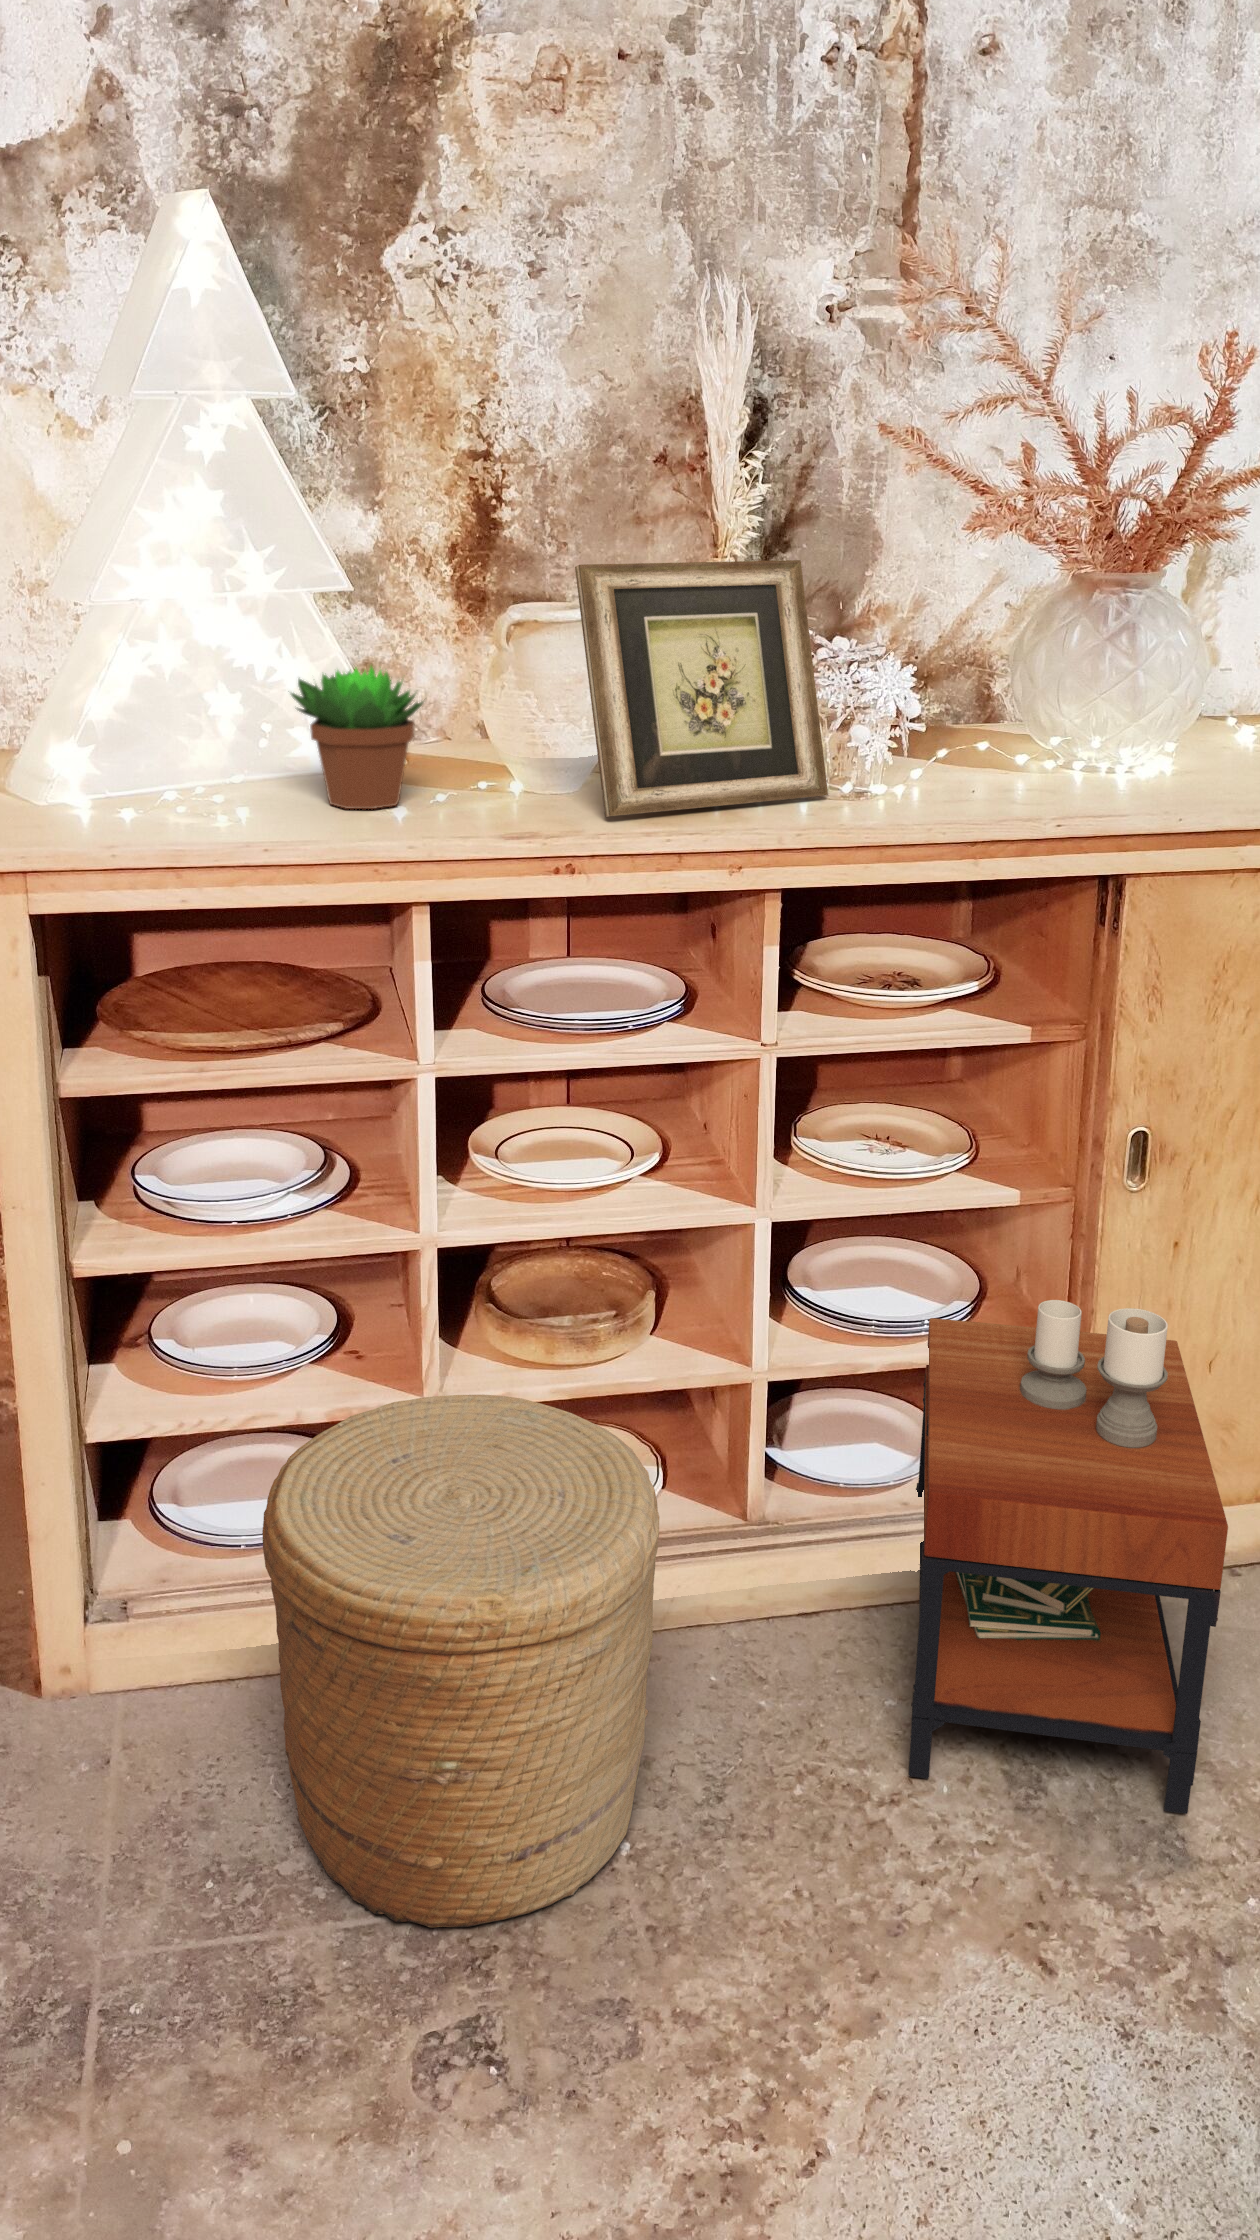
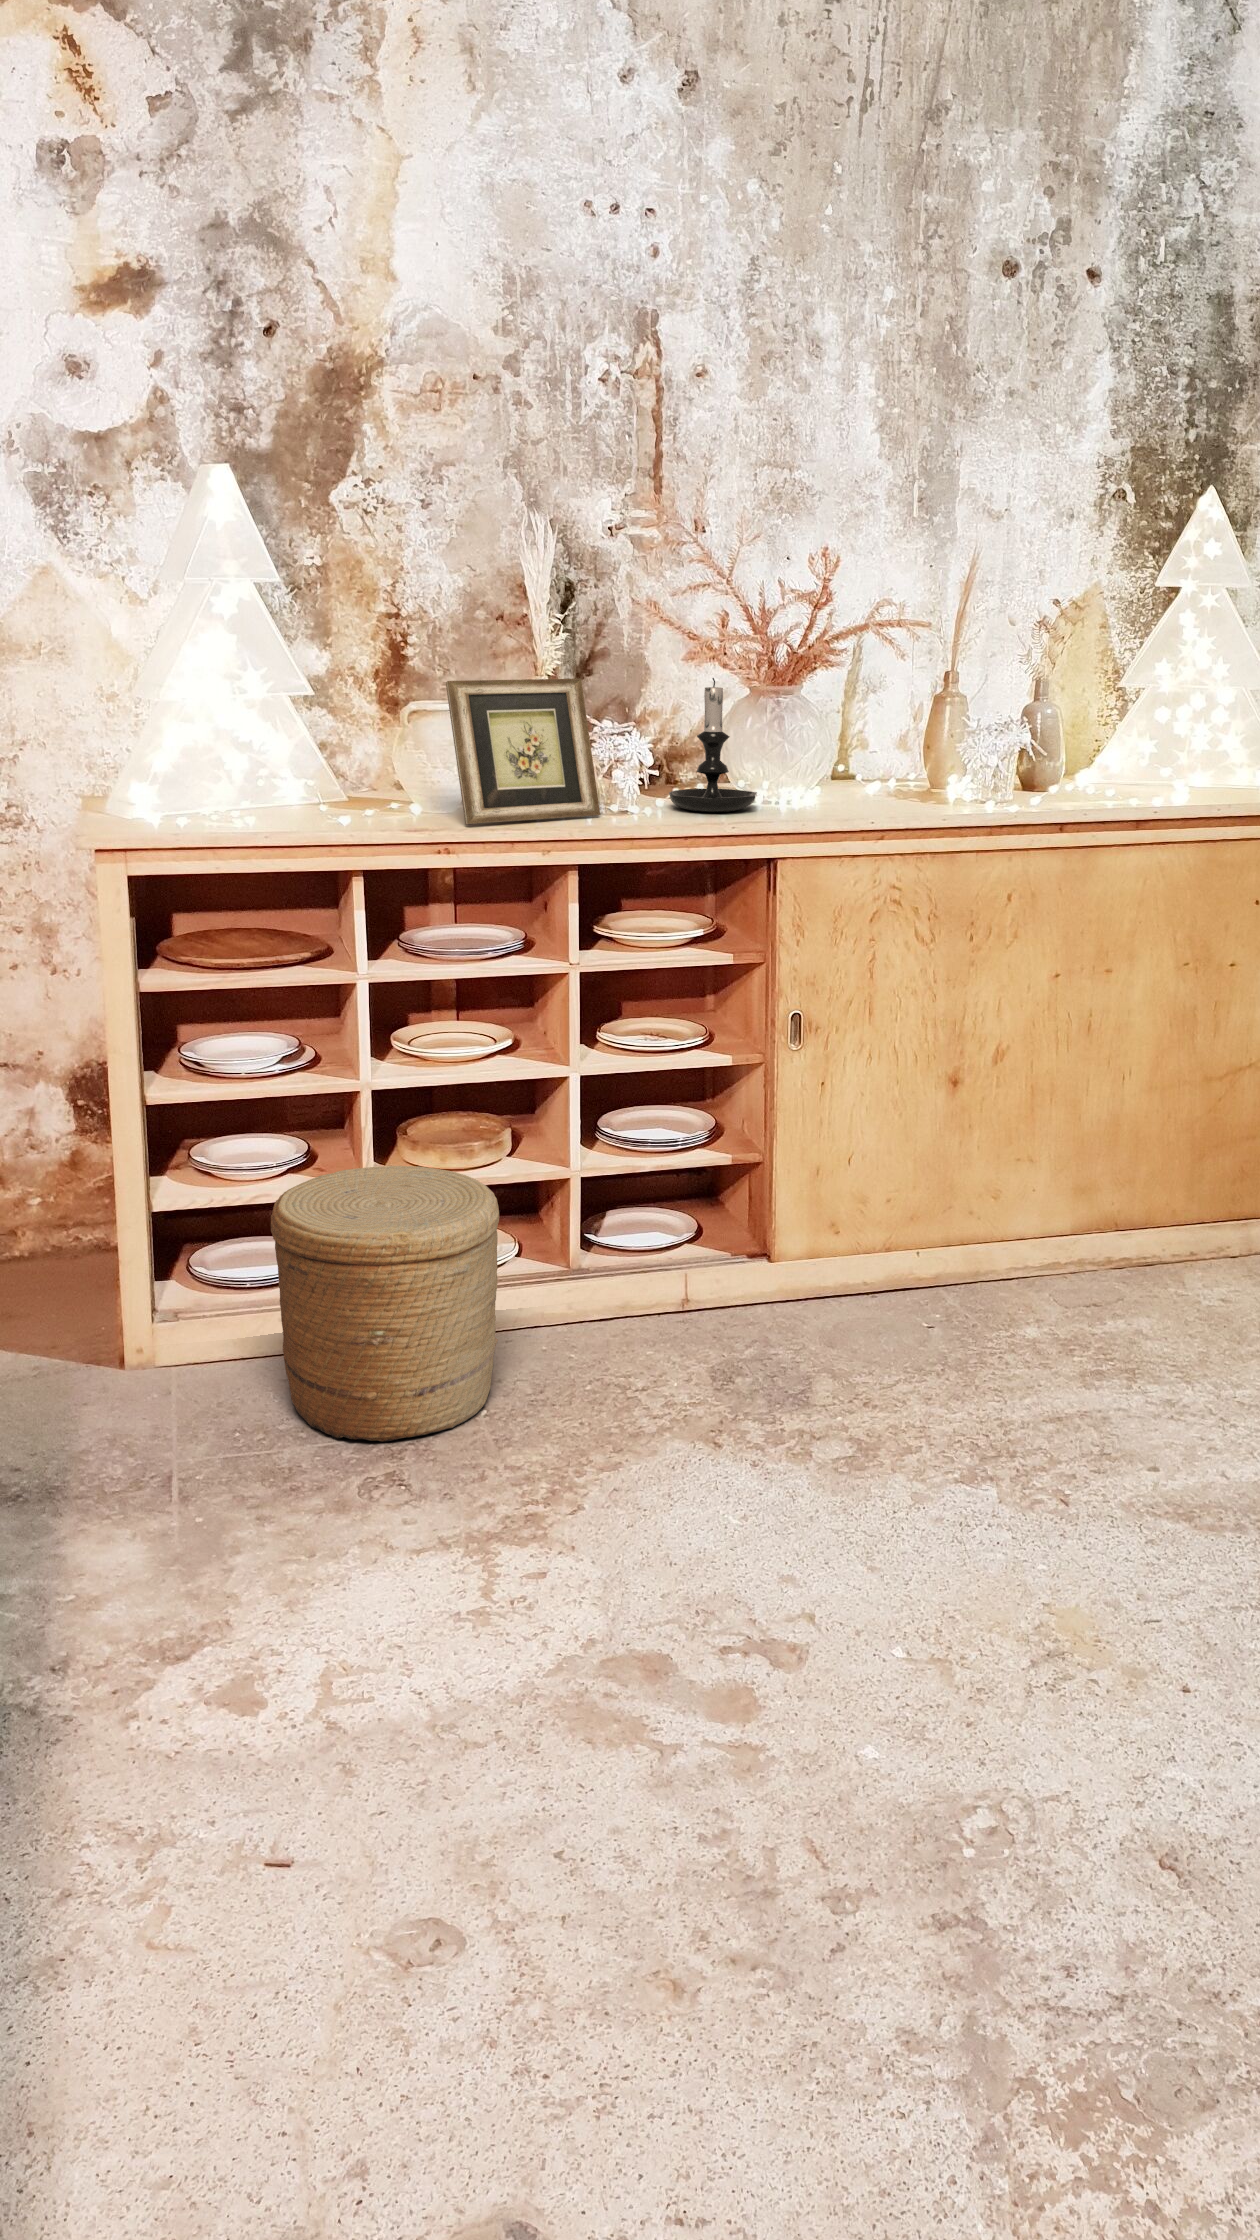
candle holder: none [933,559,1088,789] -> present [669,678,757,812]
succulent plant: present [291,667,424,809] -> none [278,738,361,822]
side table: present [909,1300,1228,1814] -> none [653,1103,823,1386]

